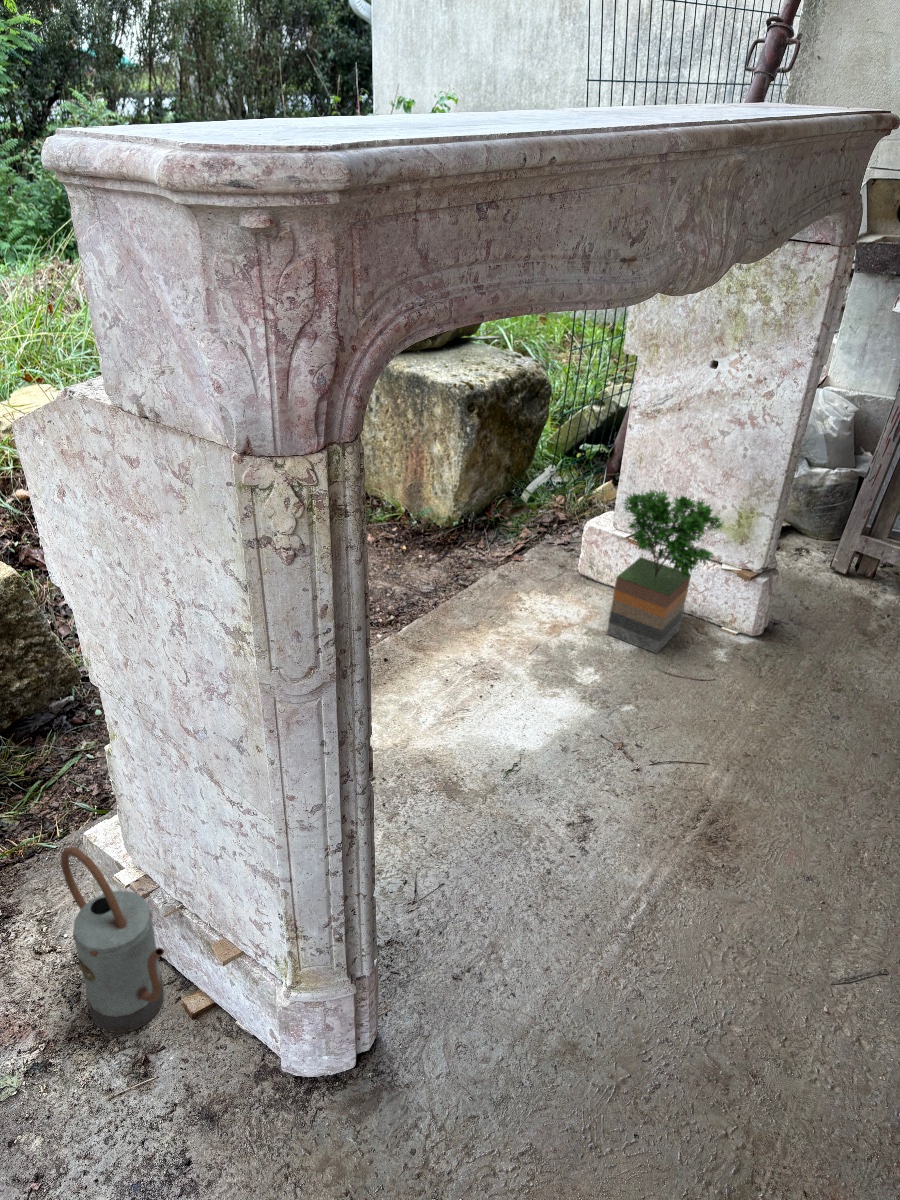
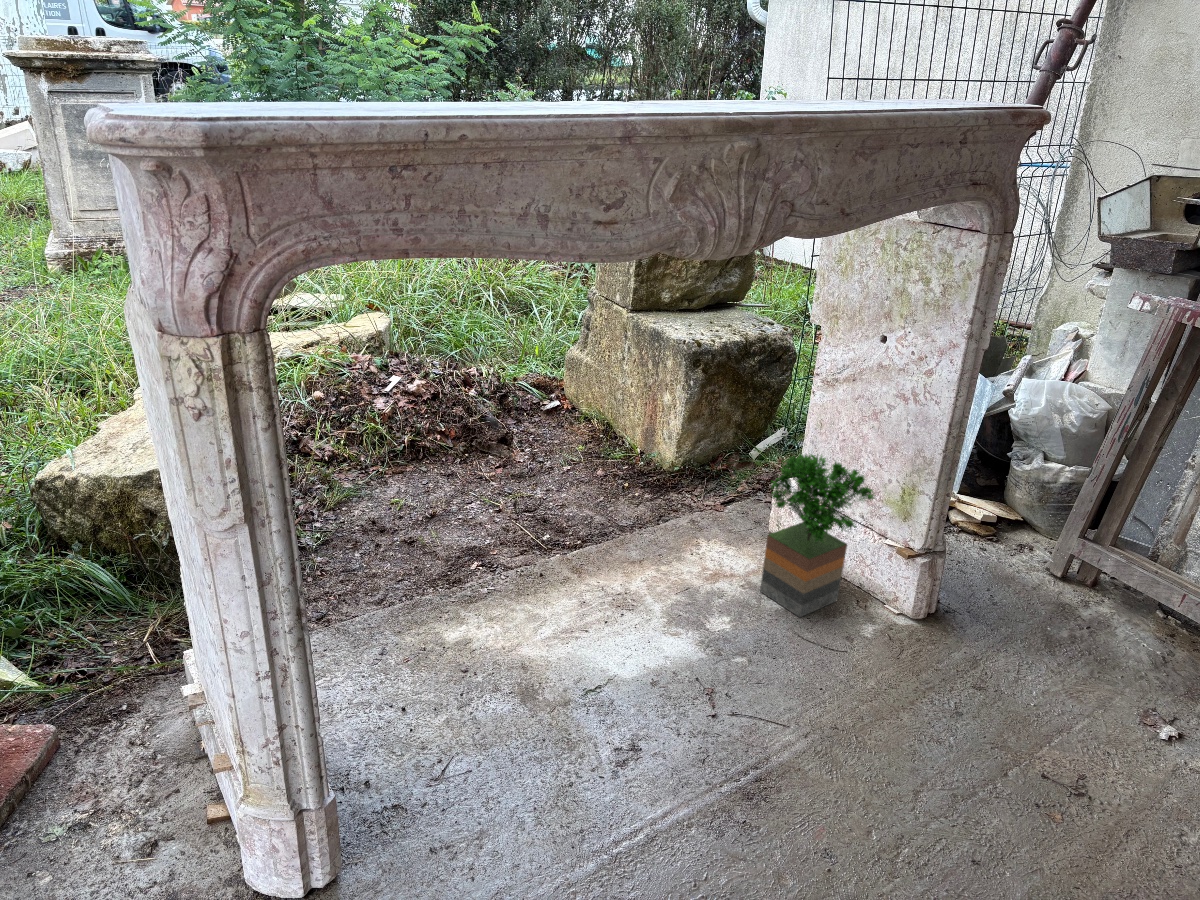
watering can: present [61,847,164,1033] -> none [120,652,201,819]

